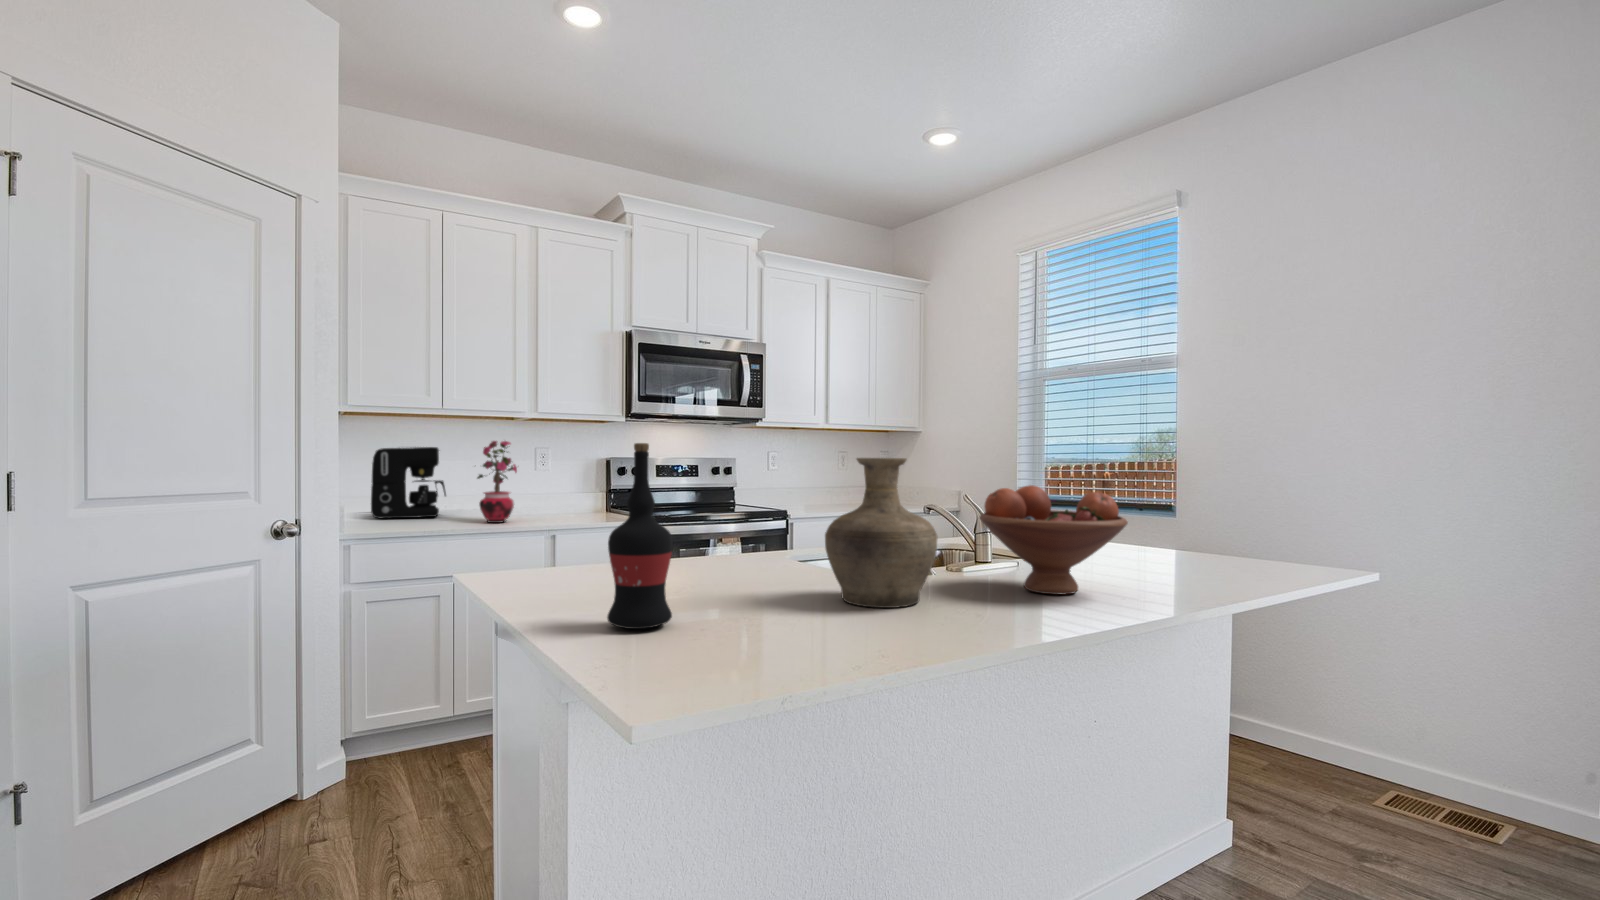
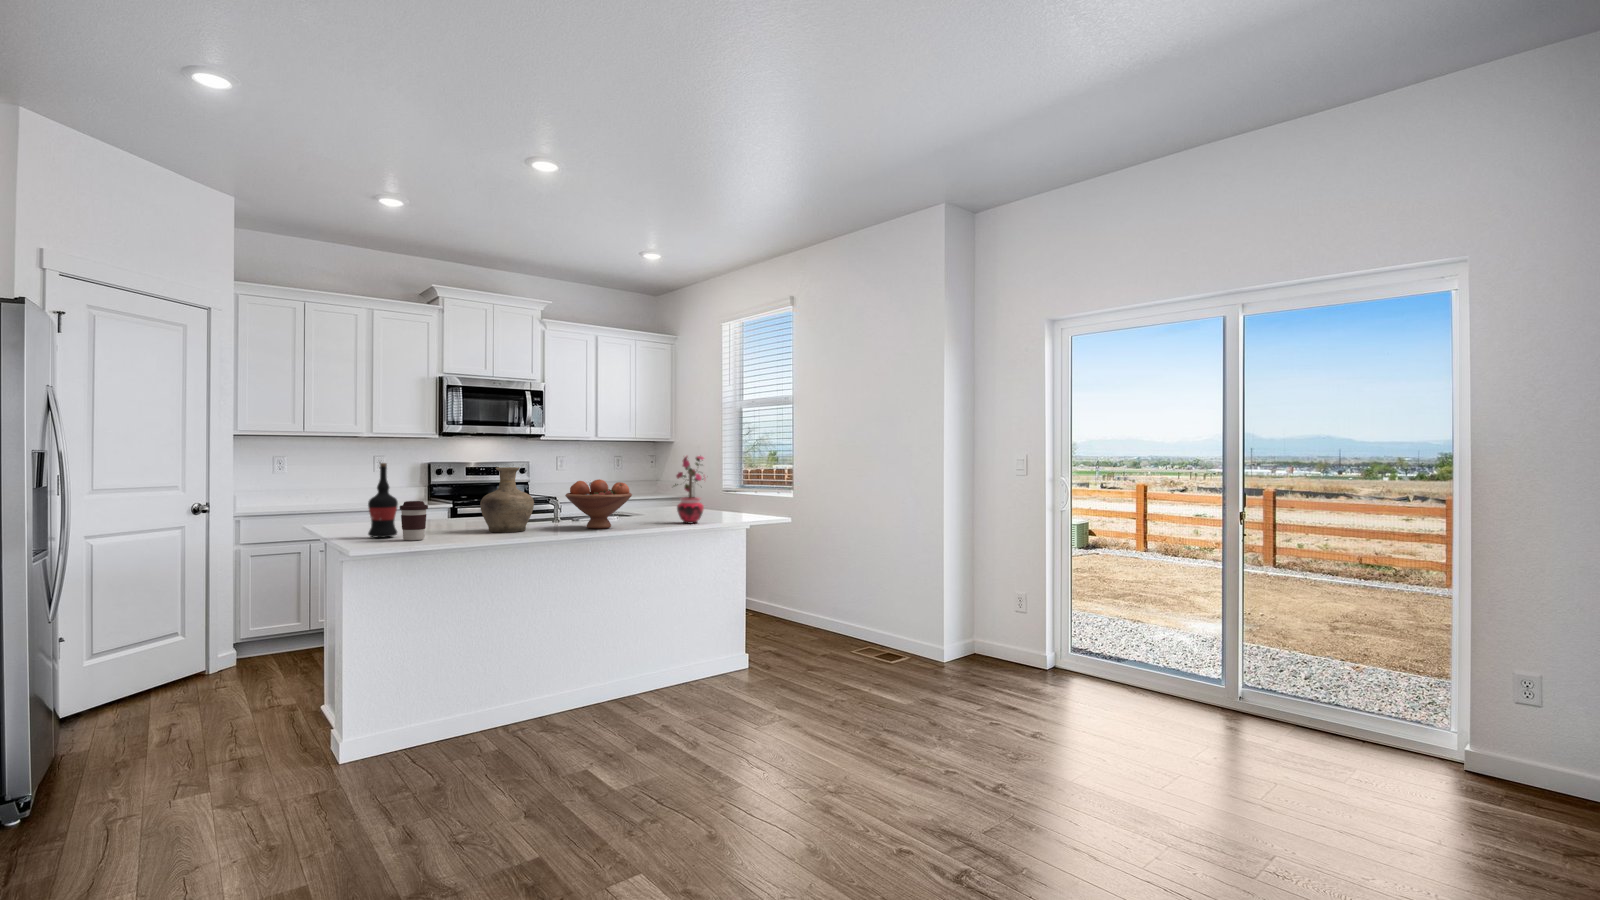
potted plant: present [477,441,517,523] -> present [675,456,704,524]
coffee maker: present [371,447,446,518] -> none [252,457,306,505]
coffee cup: none [695,540,761,646] -> present [400,501,428,541]

